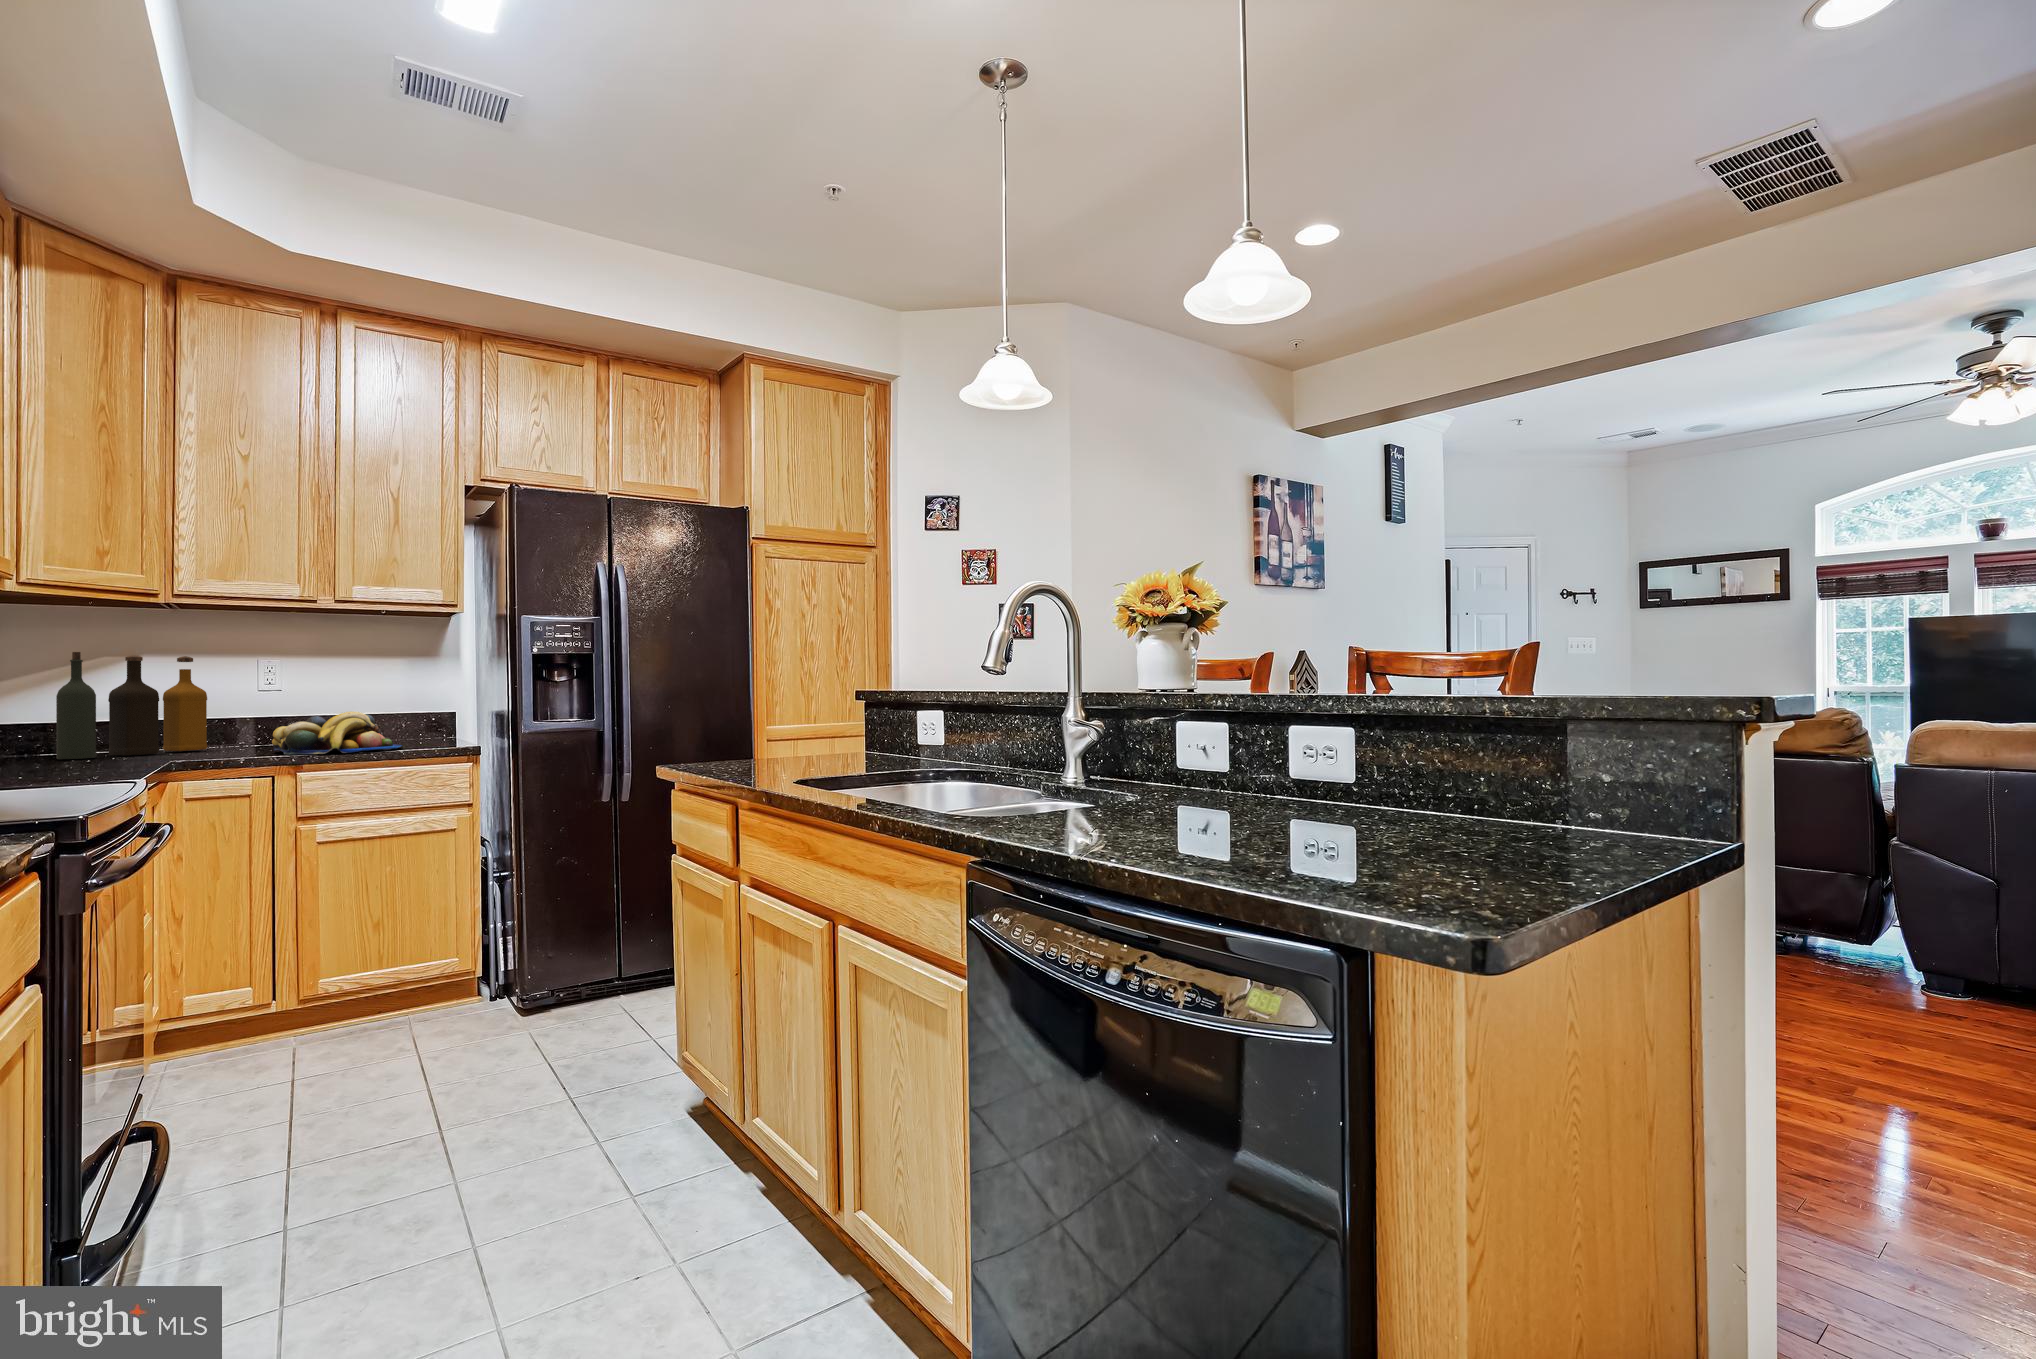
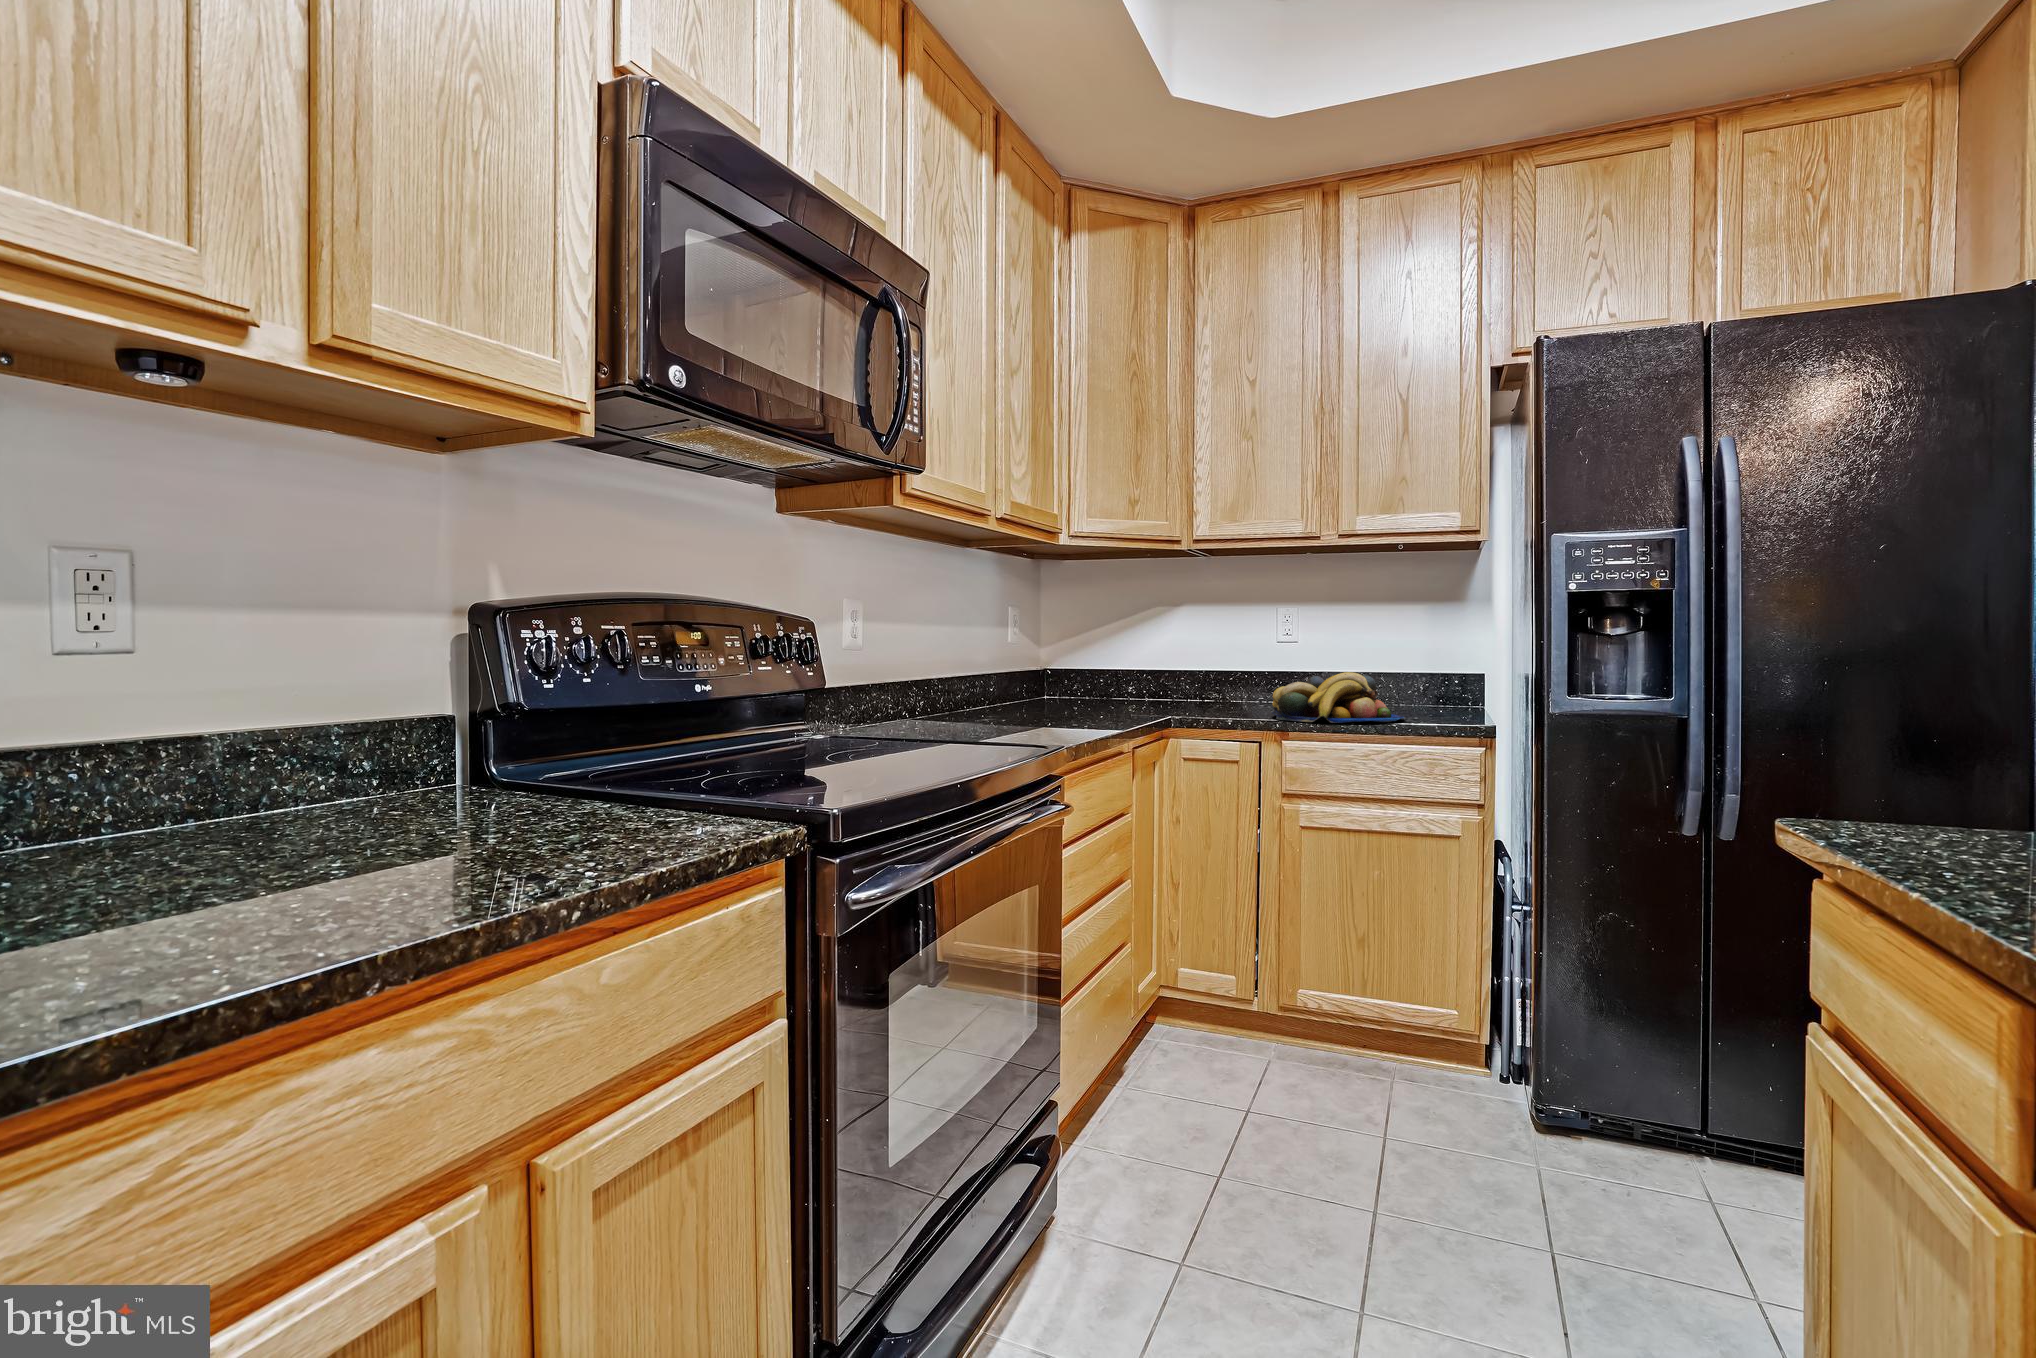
bottle: present [56,652,207,759] -> none [1110,606,1229,709]

